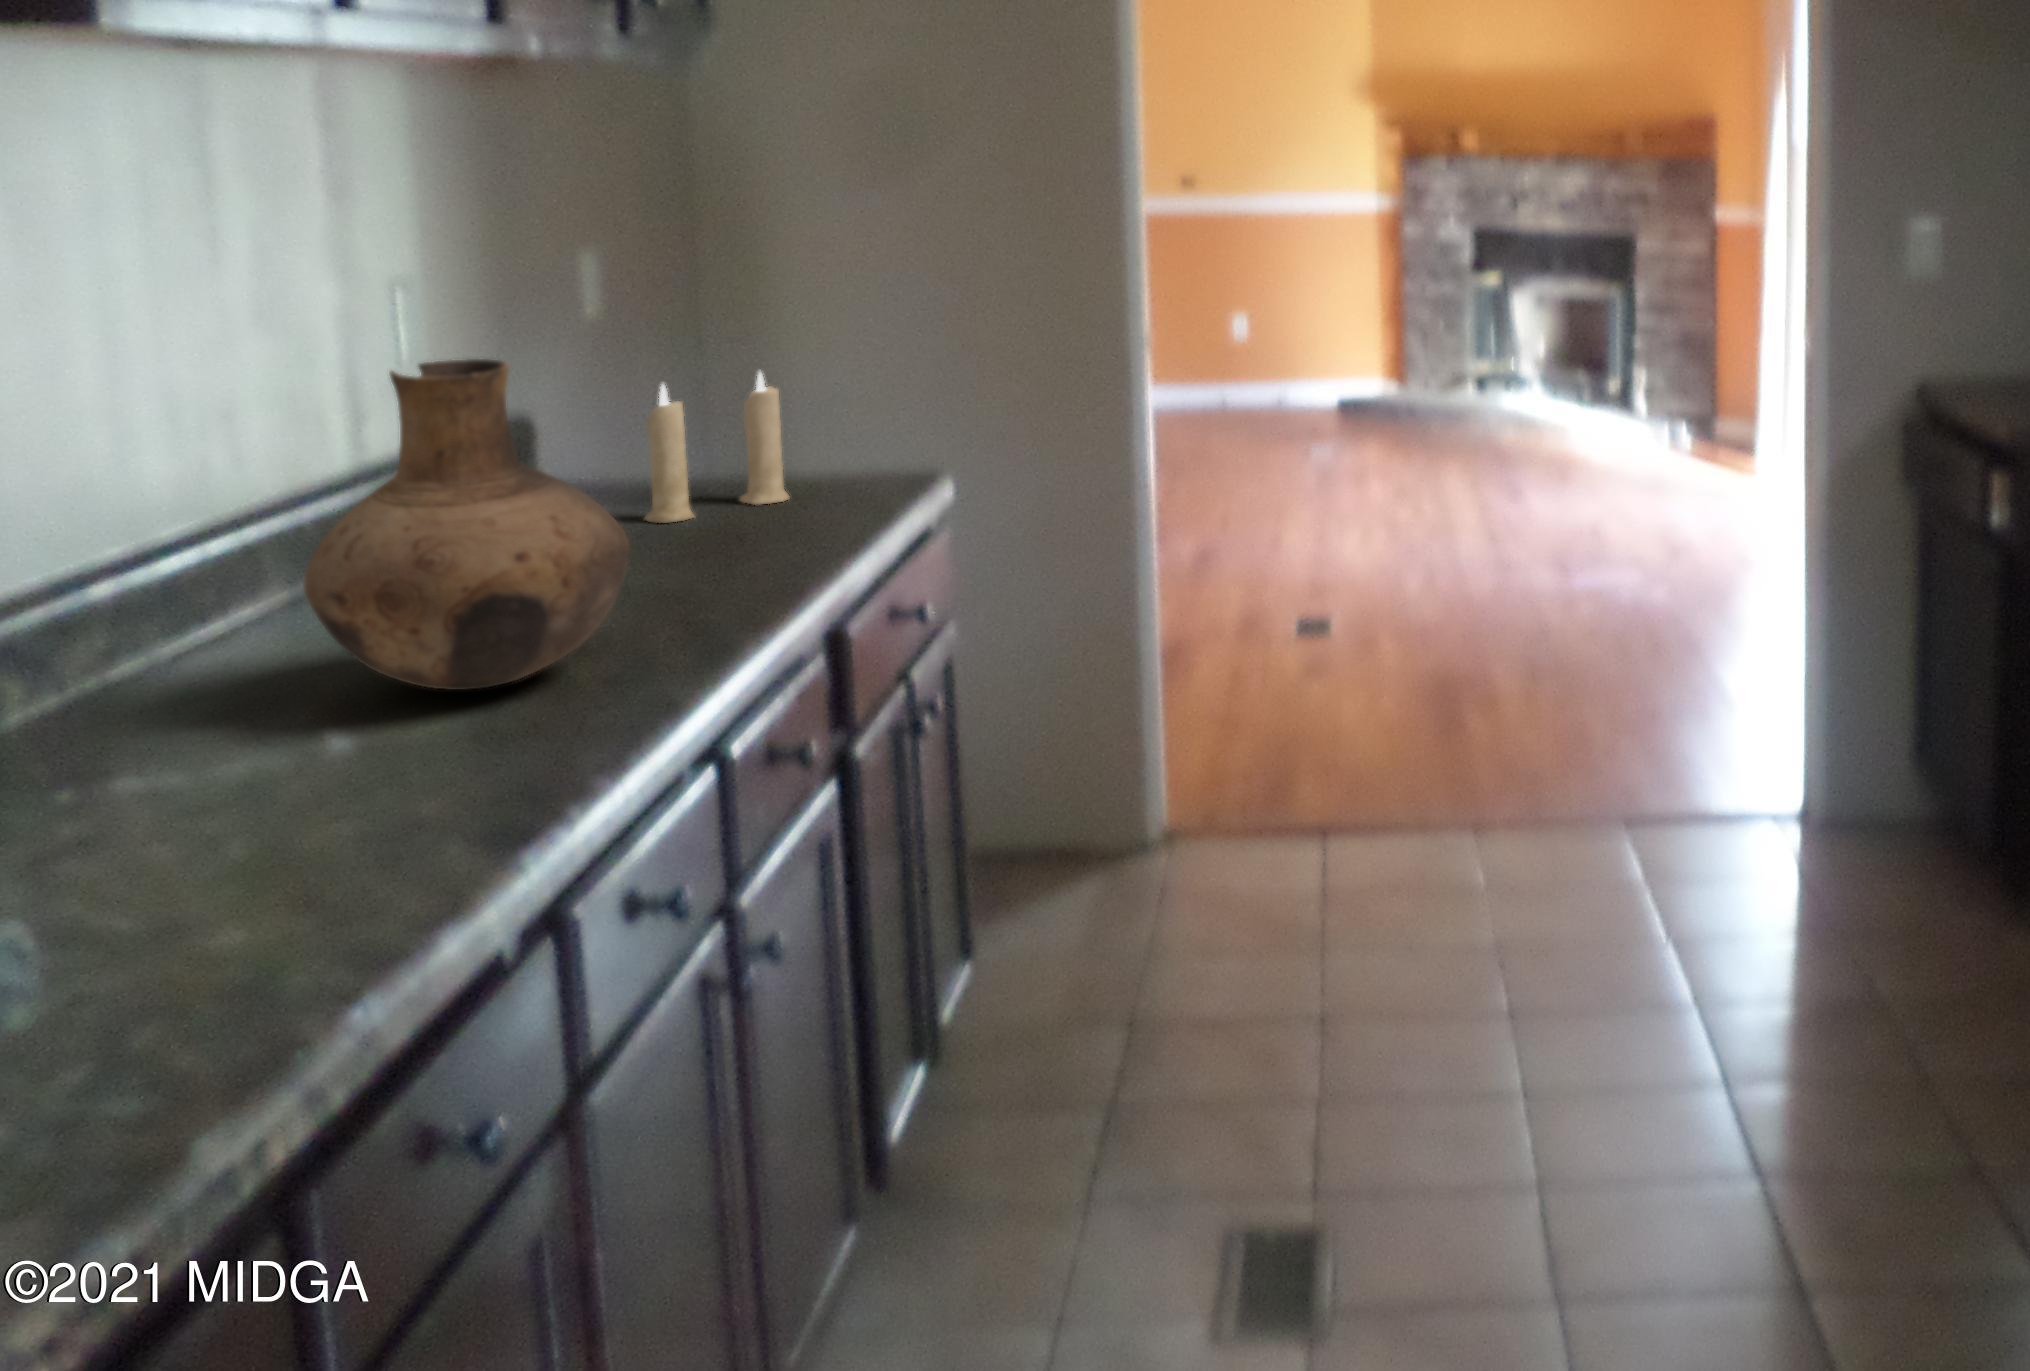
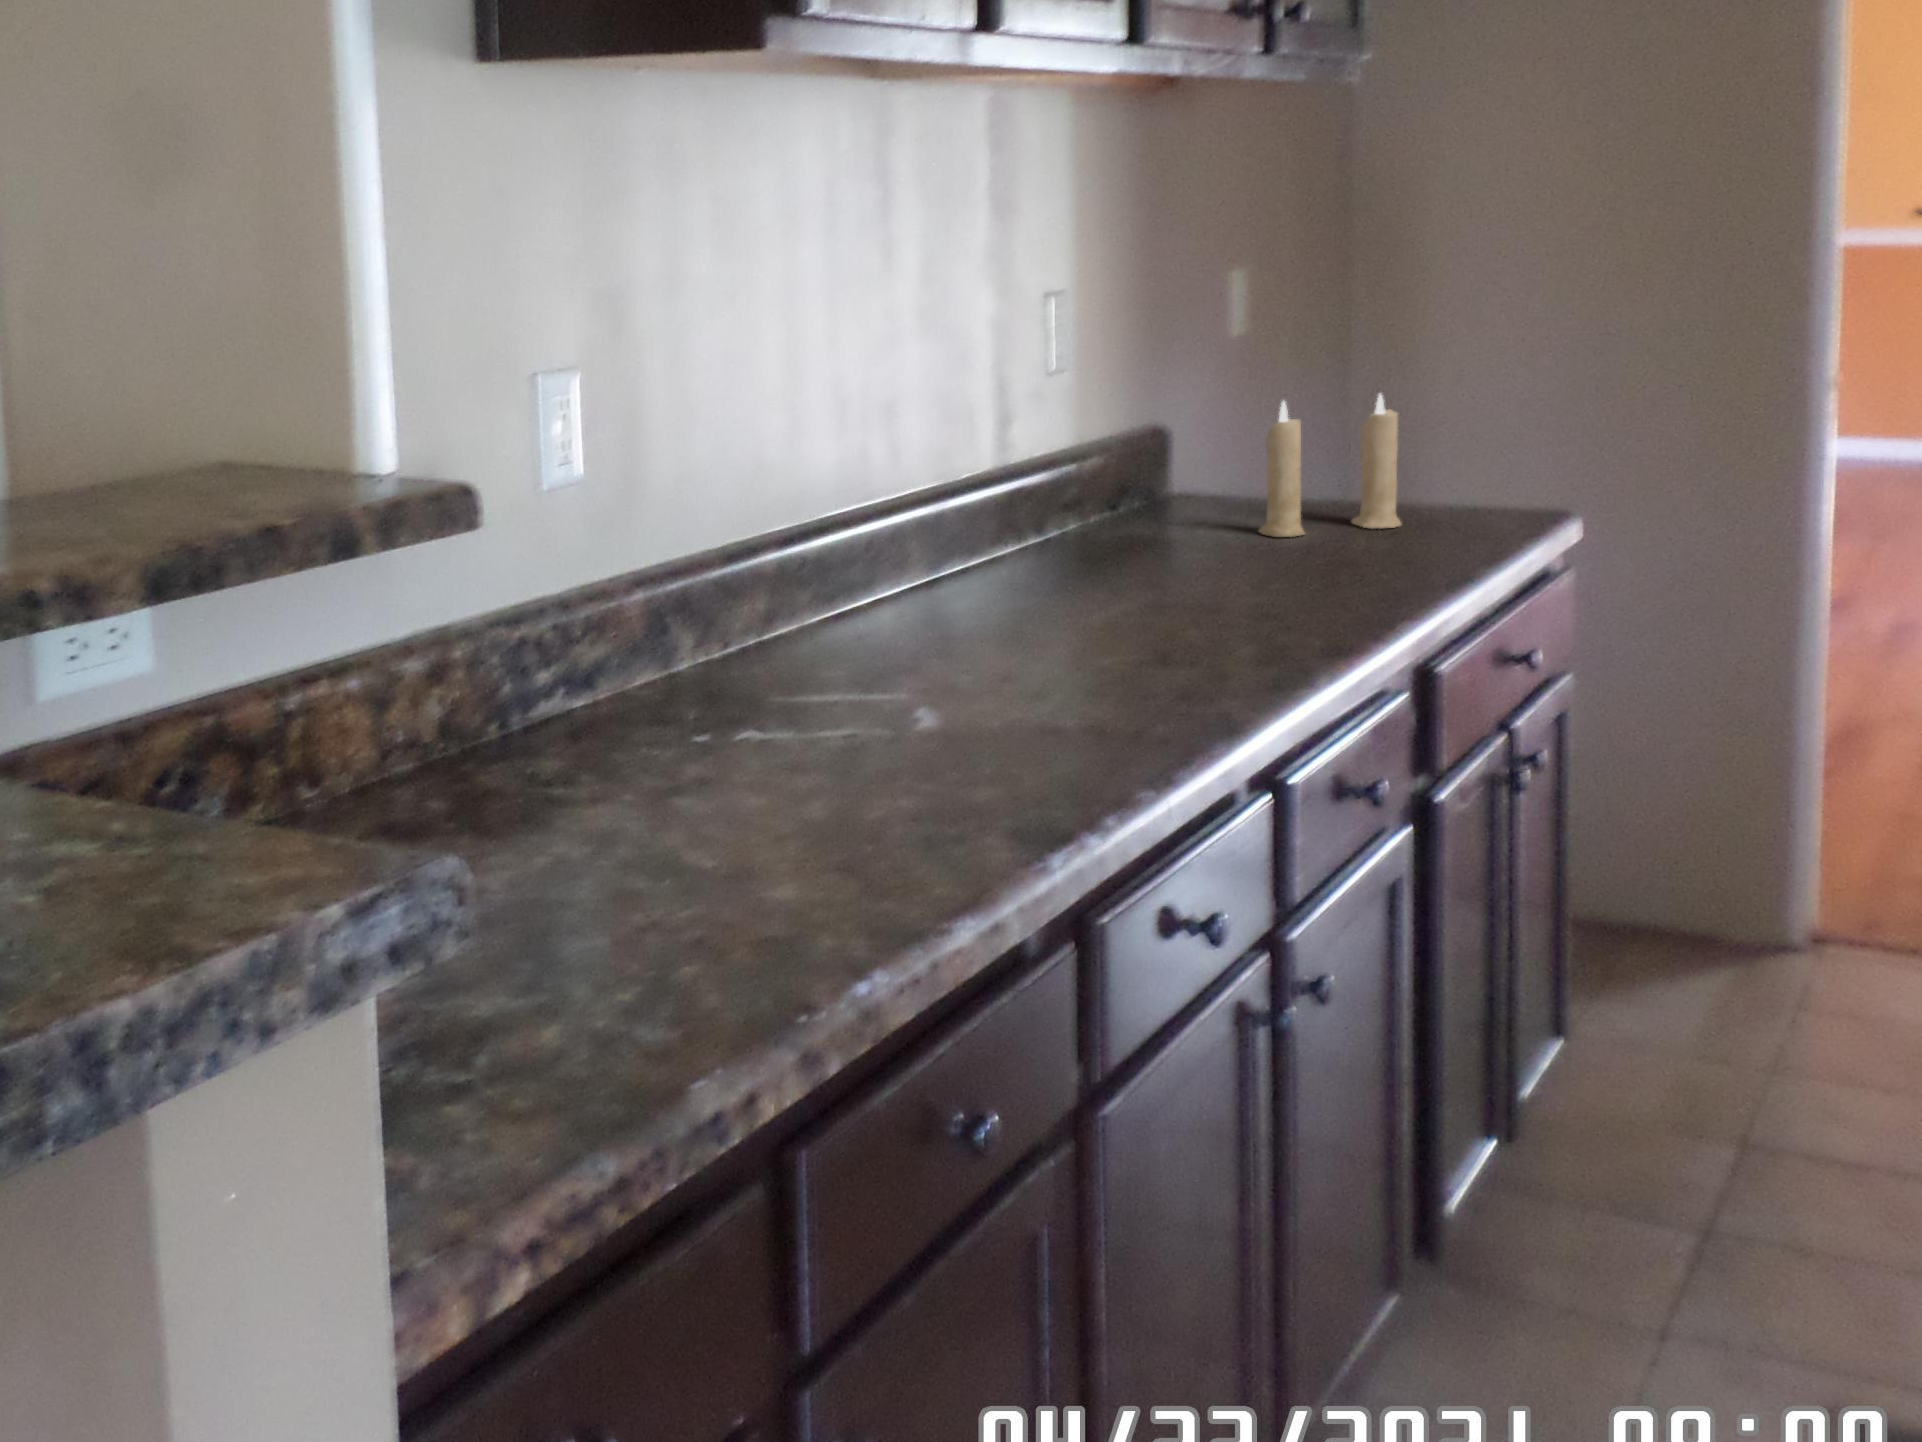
vase: present [303,359,630,690] -> none [937,366,1209,676]

